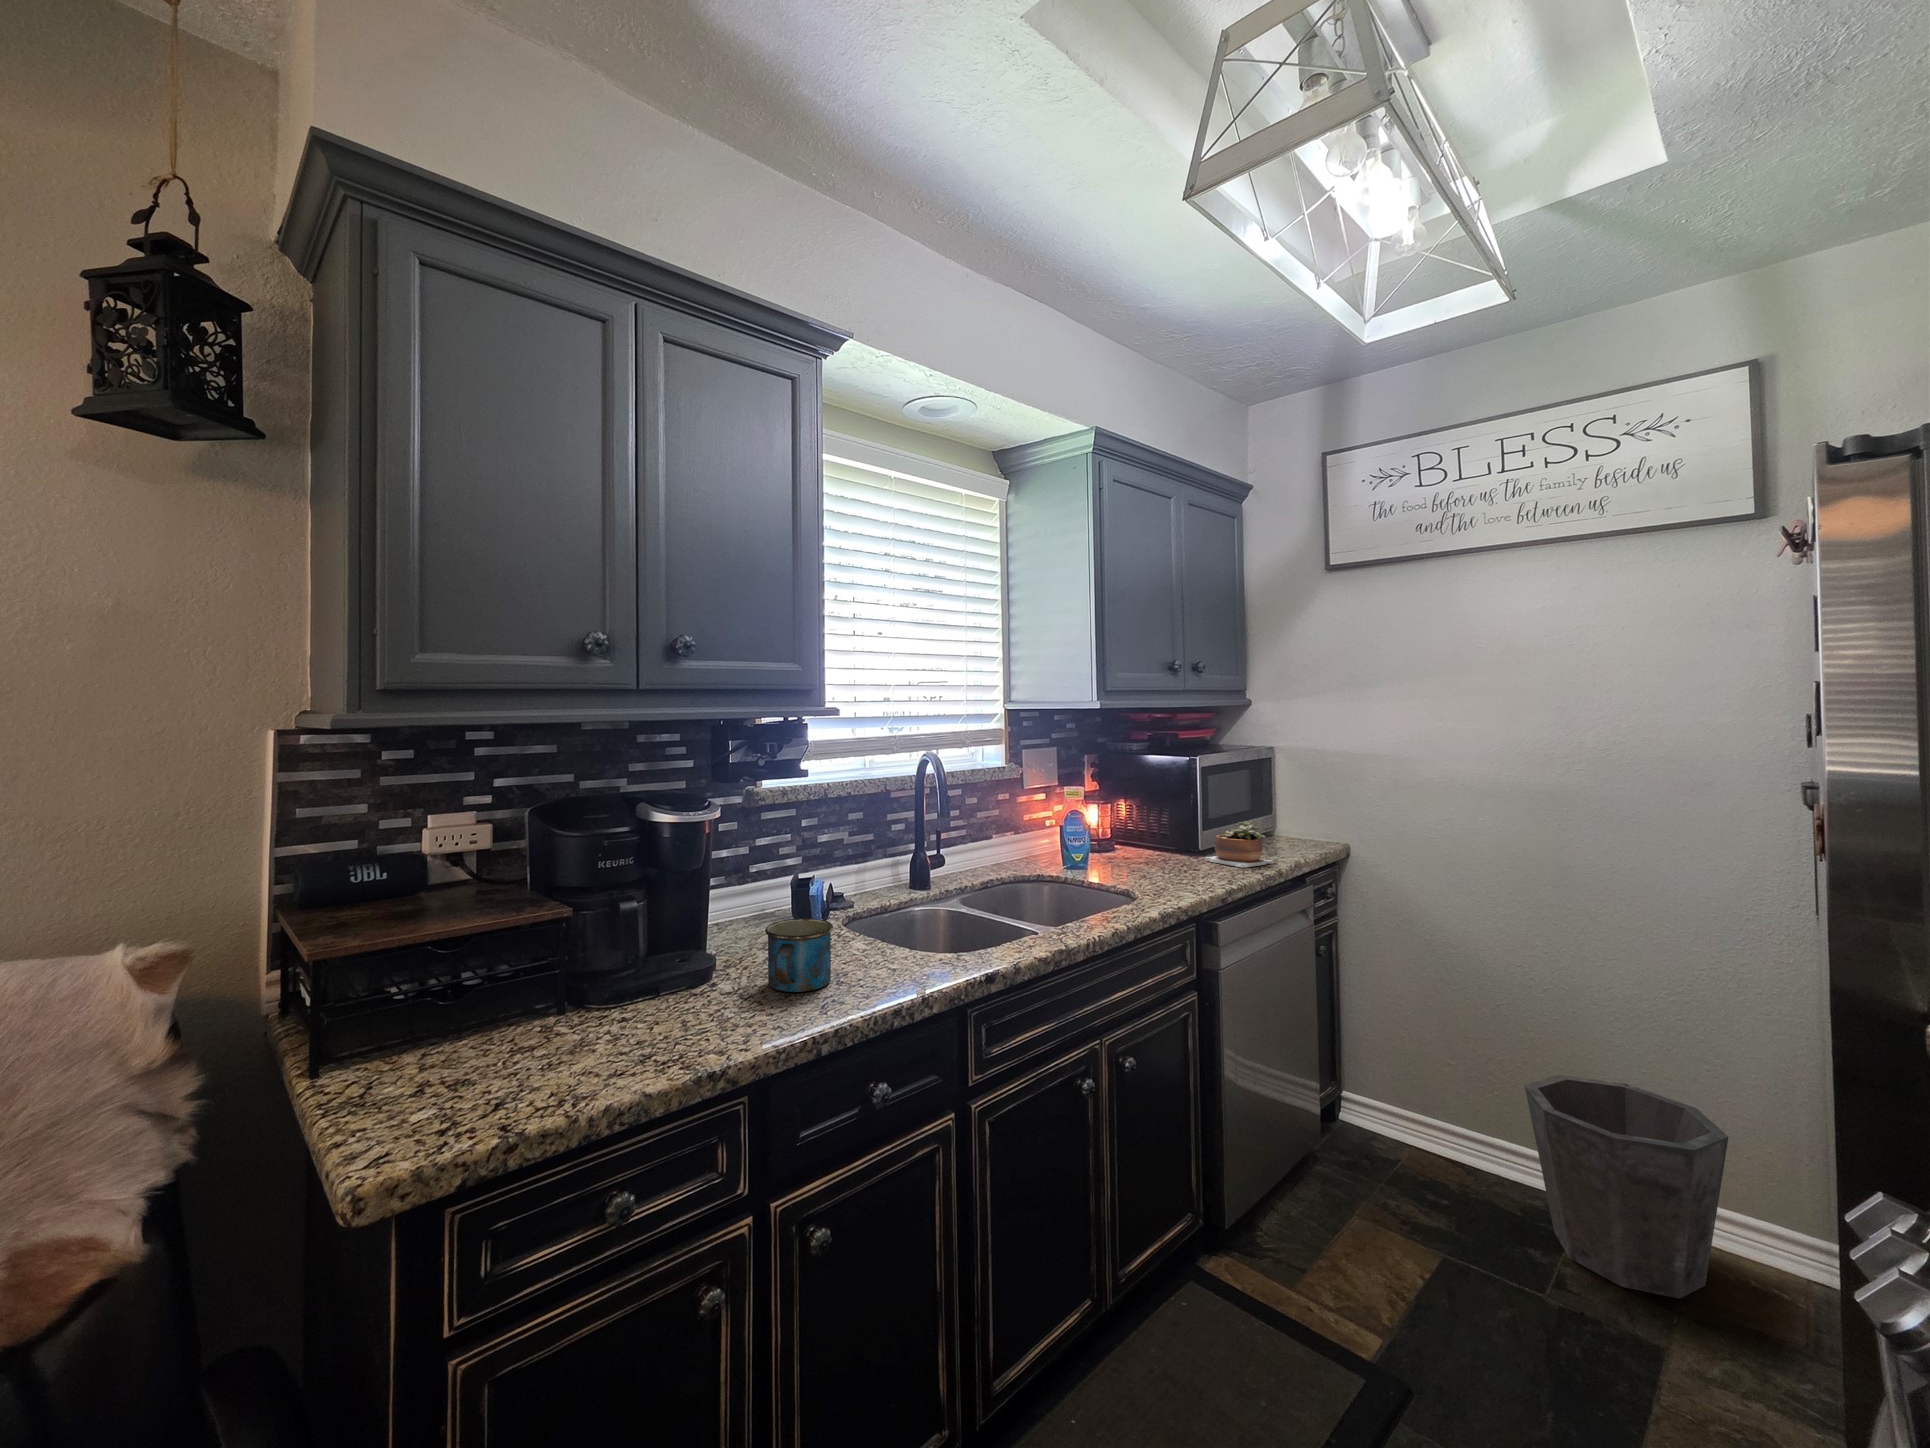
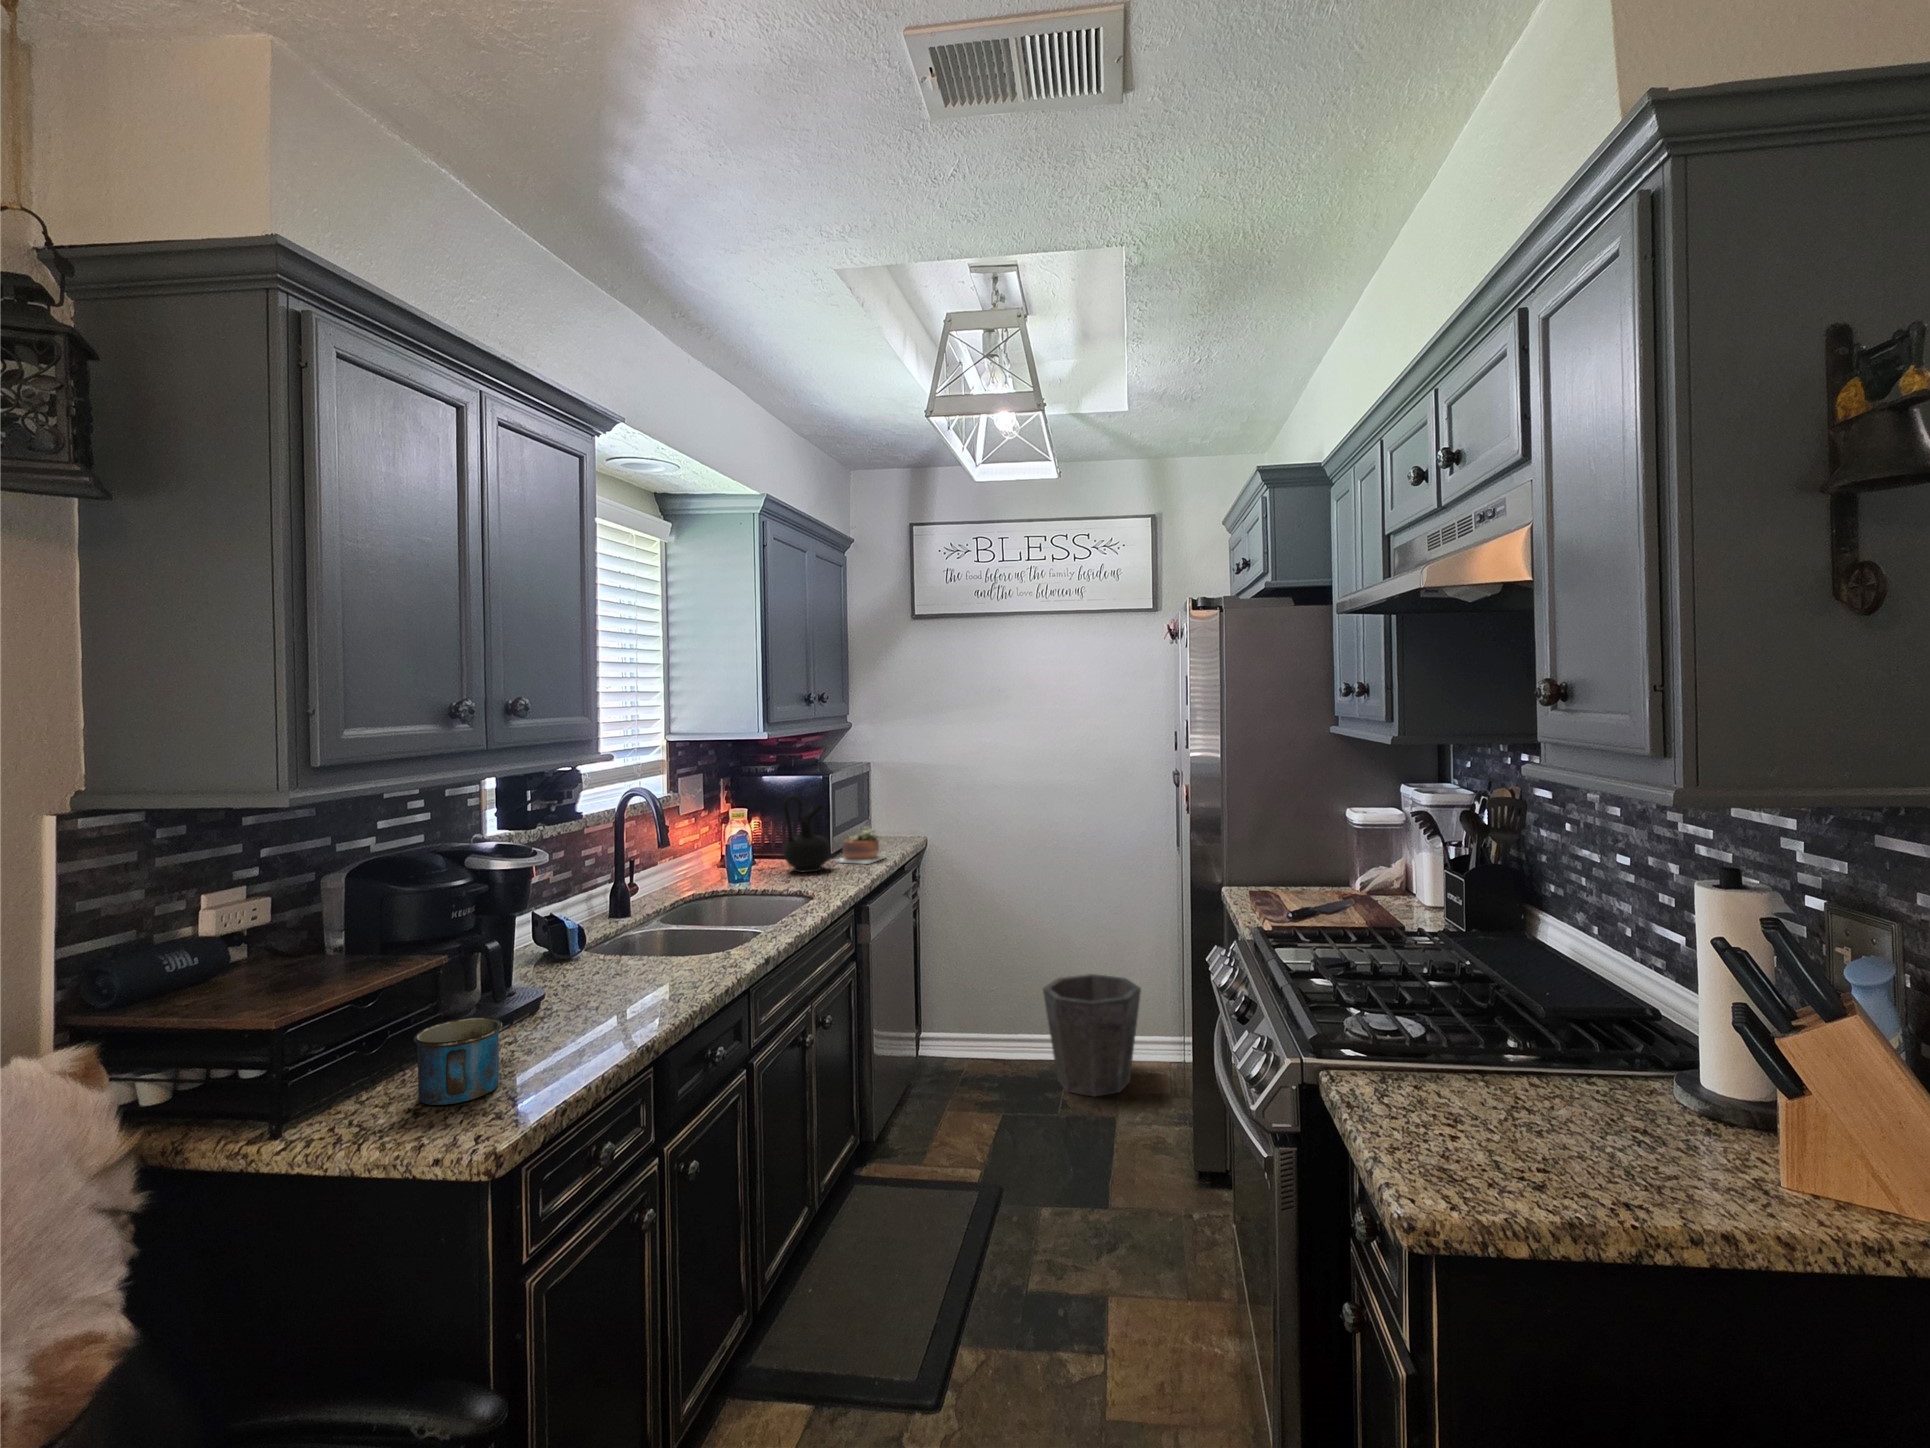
ceramic jug: none [1133,776,1191,868] -> present [783,795,830,873]
mug: present [765,918,833,992] -> present [414,1017,502,1105]

